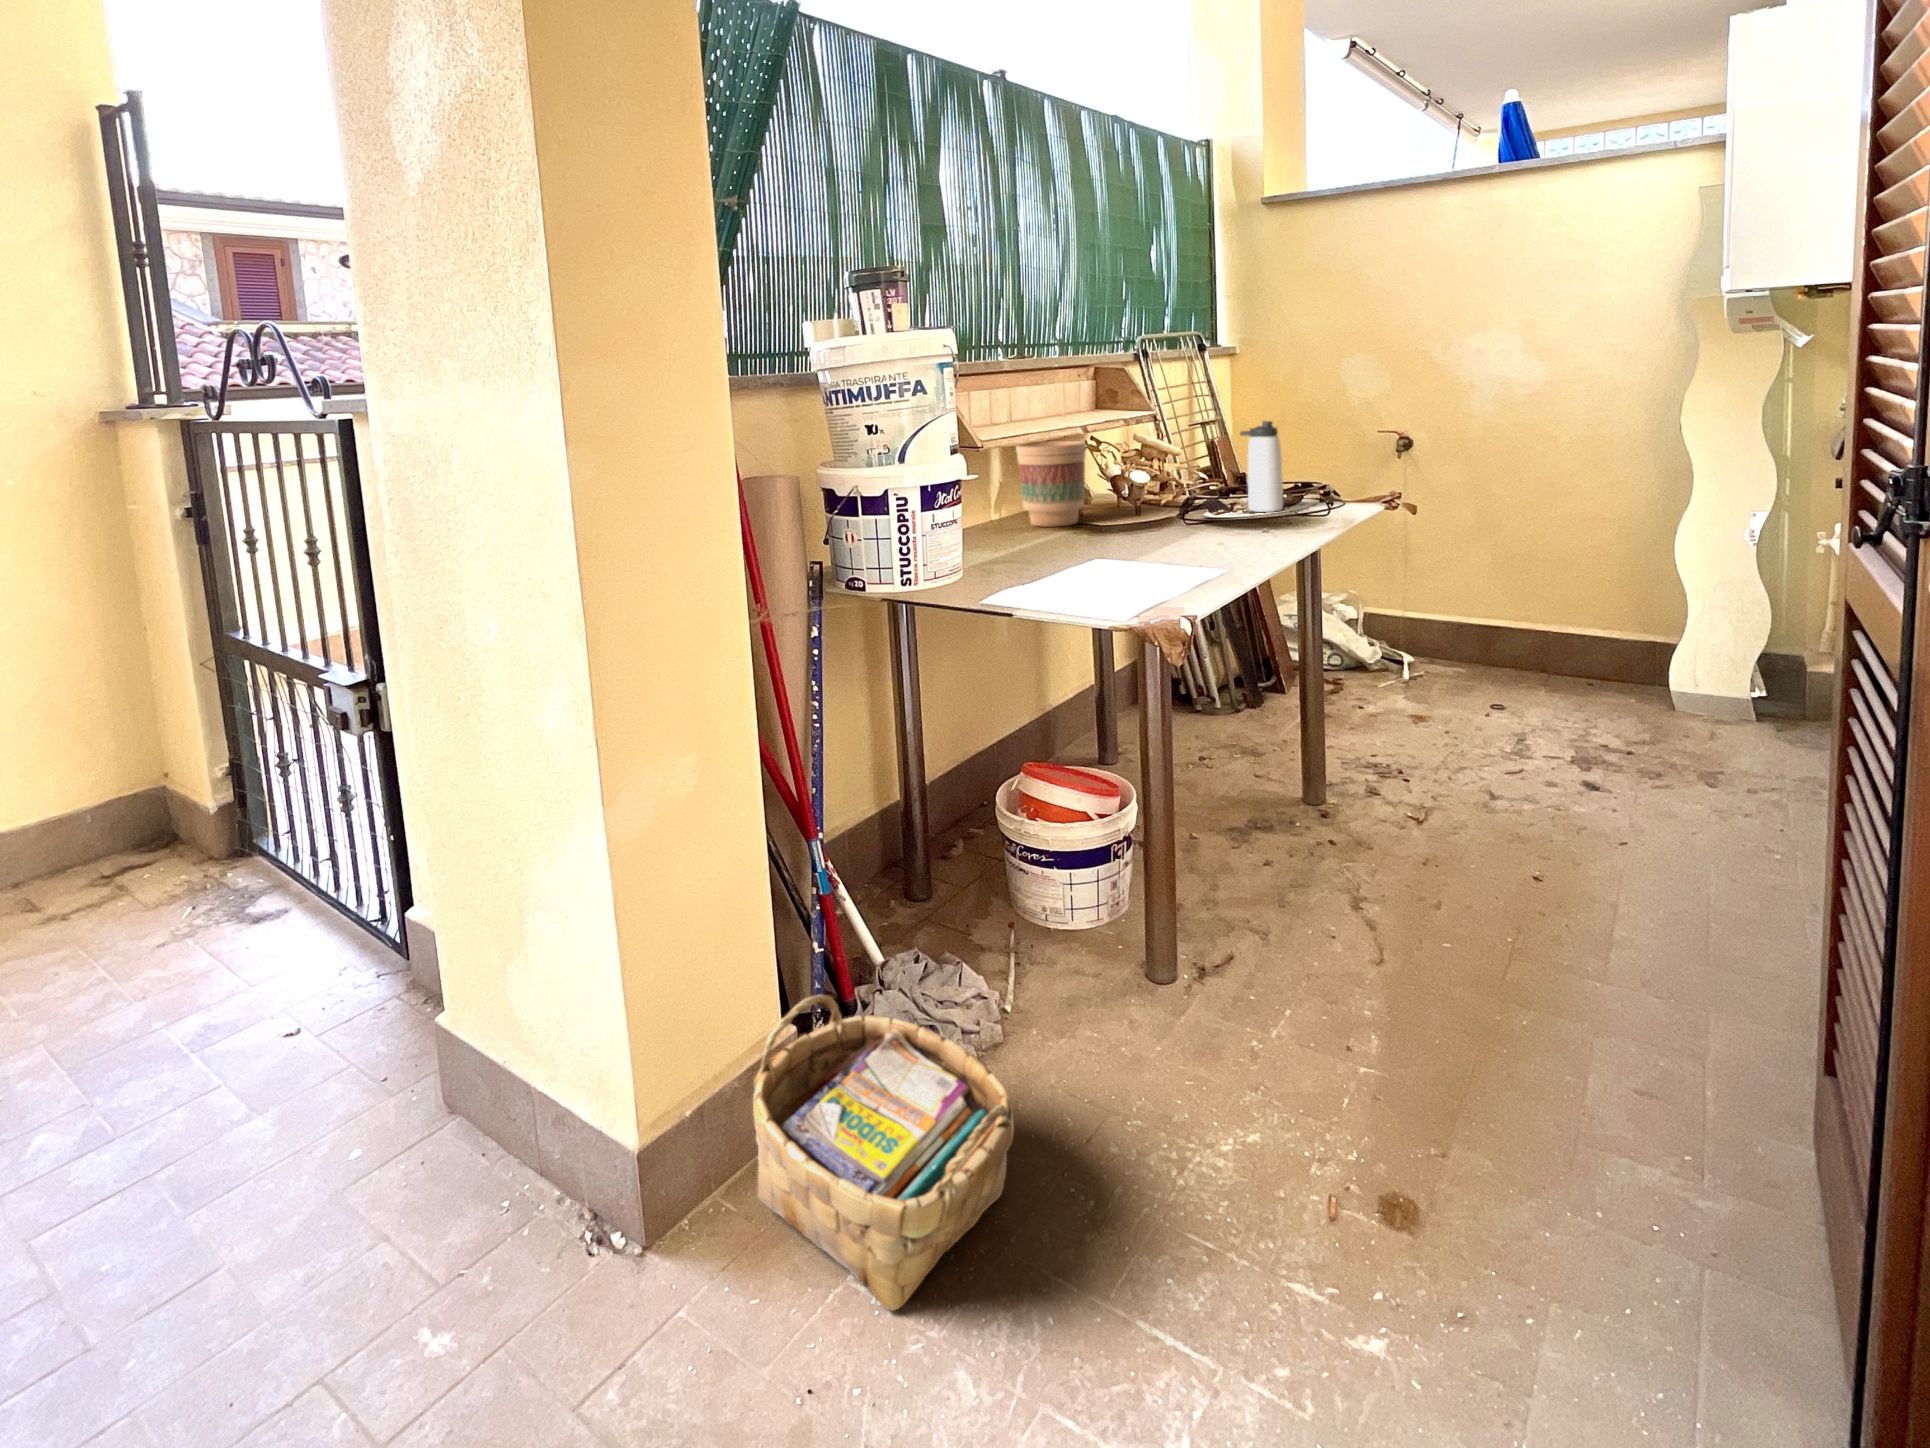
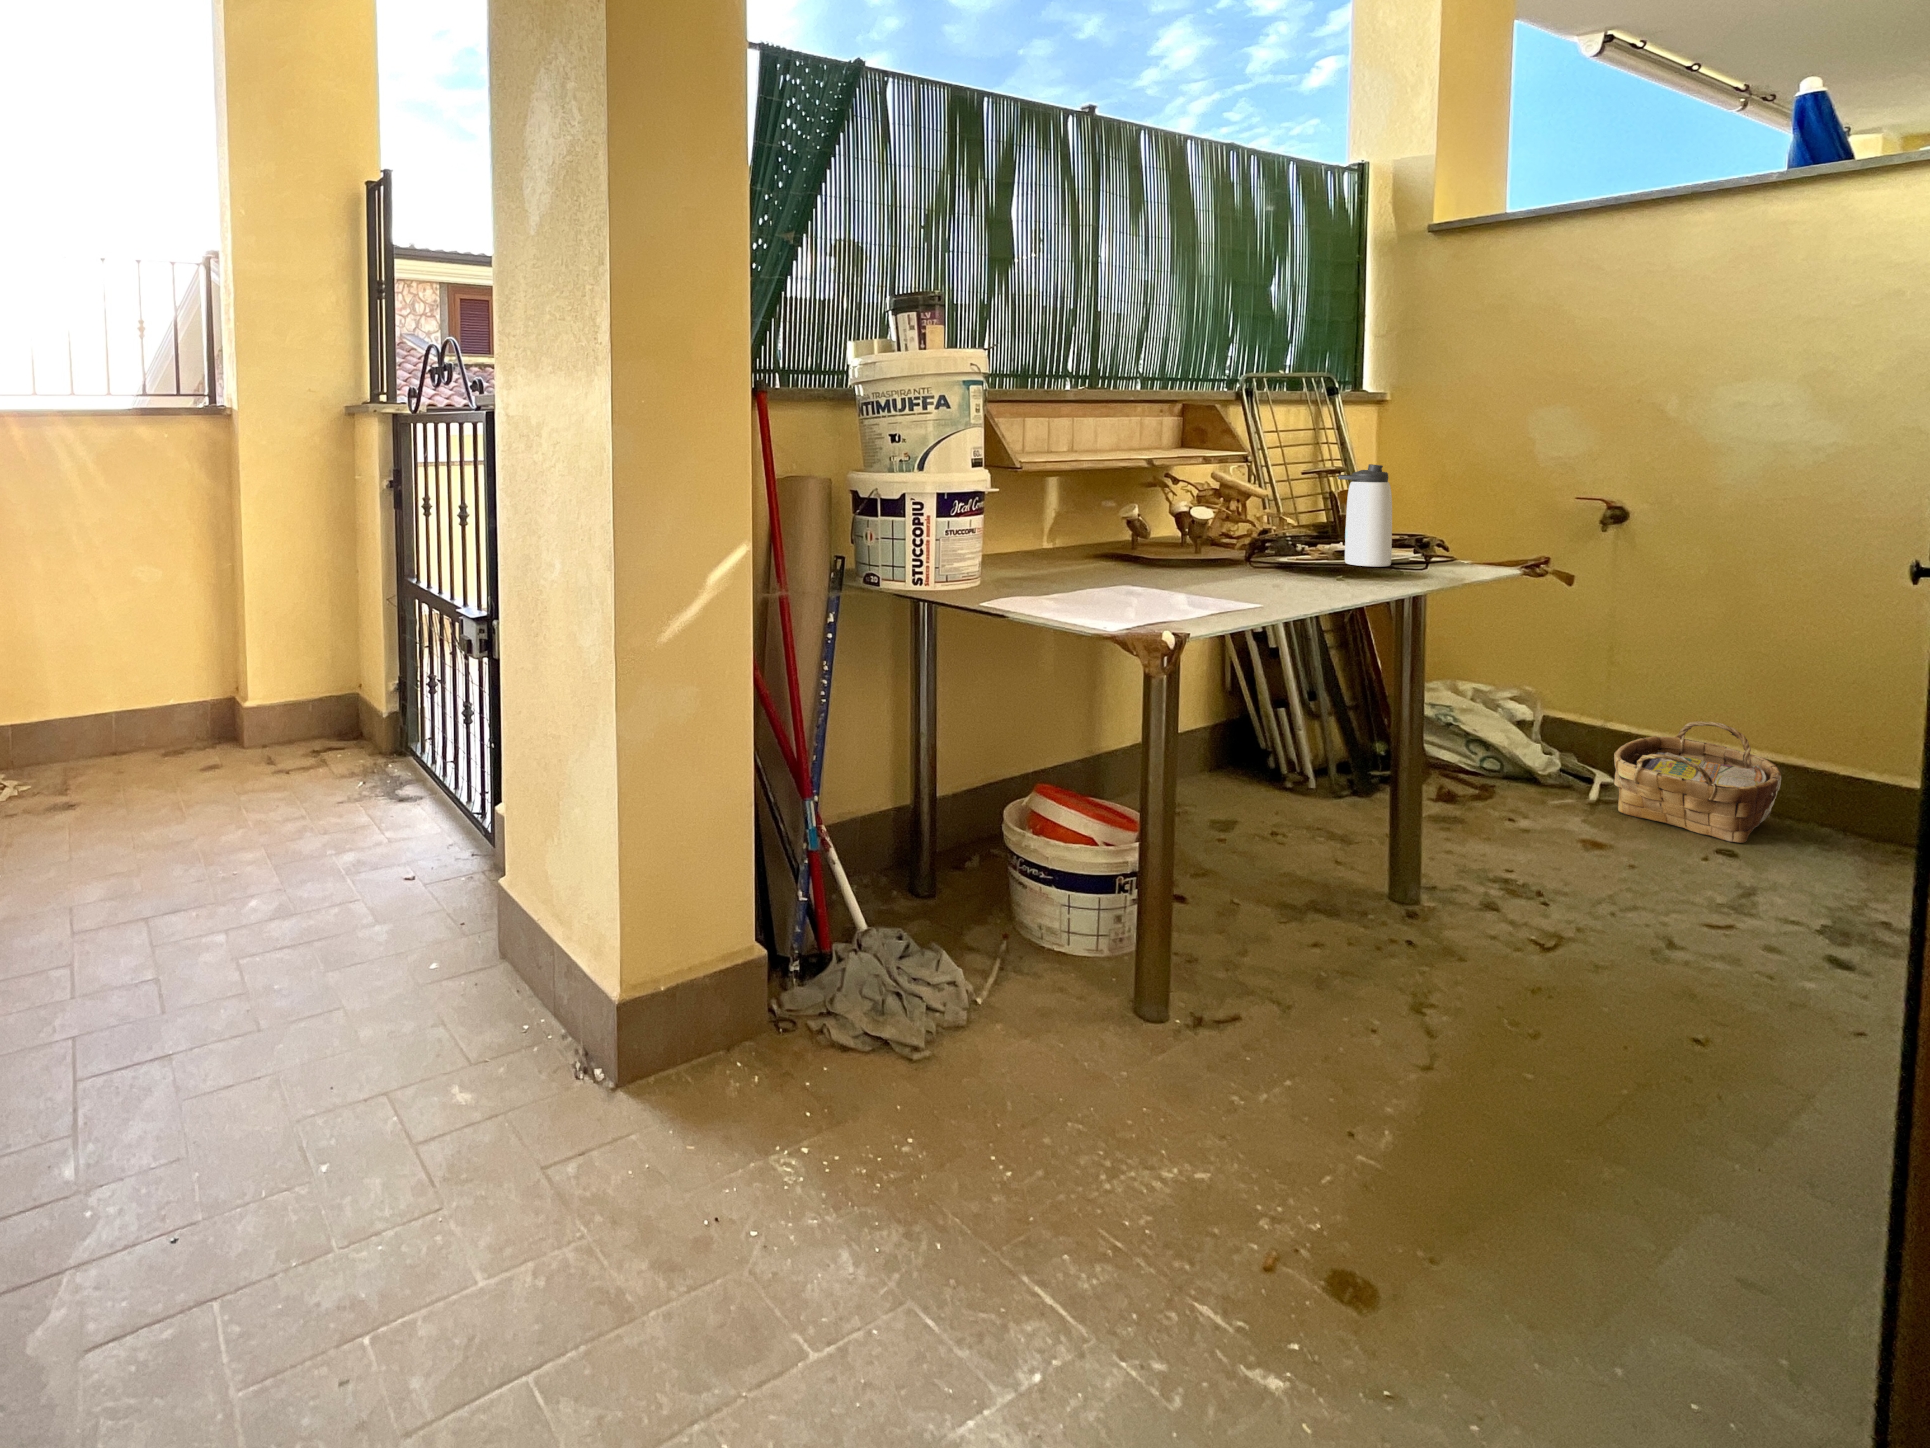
flower pot: present [1016,441,1086,527] -> none [1066,473,1145,559]
woven basket: present [753,994,1014,1311] -> present [1614,721,1781,843]

